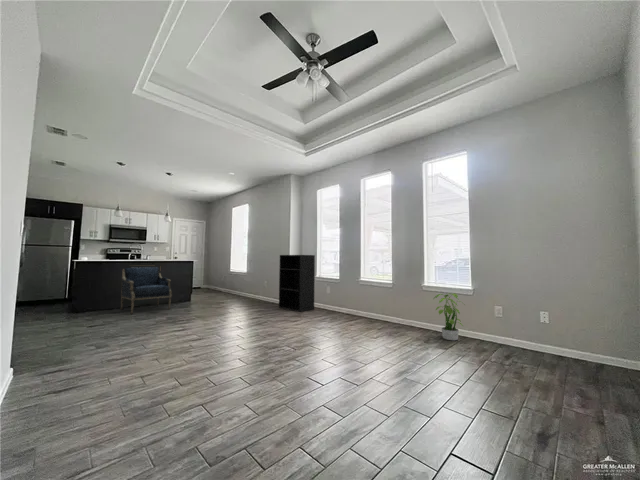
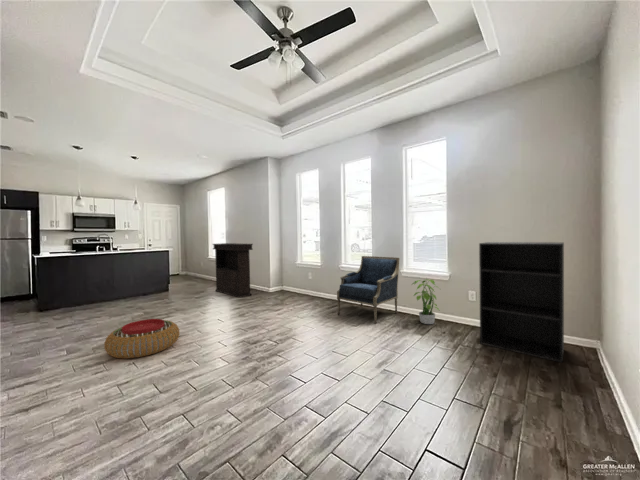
bookshelf: present [279,255,315,312] -> present [479,242,564,362]
console table: none [235,257,274,310] -> present [213,243,253,297]
armchair: present [121,265,172,314] -> present [337,256,400,323]
pouf: none [131,320,201,356] -> present [104,319,179,358]

